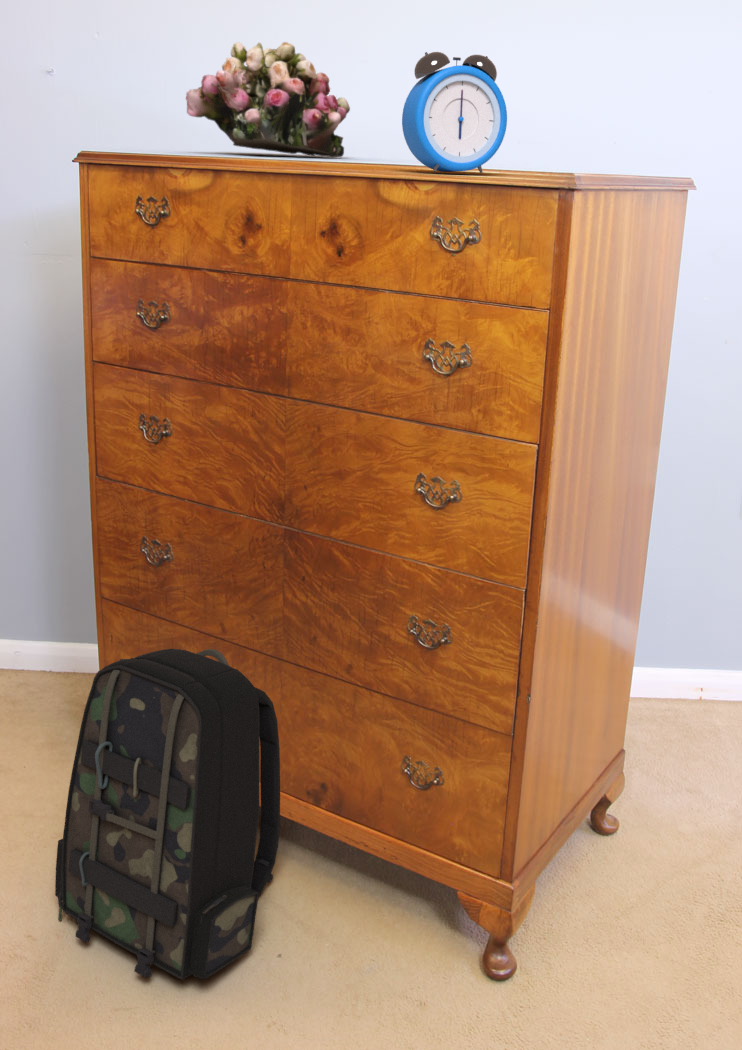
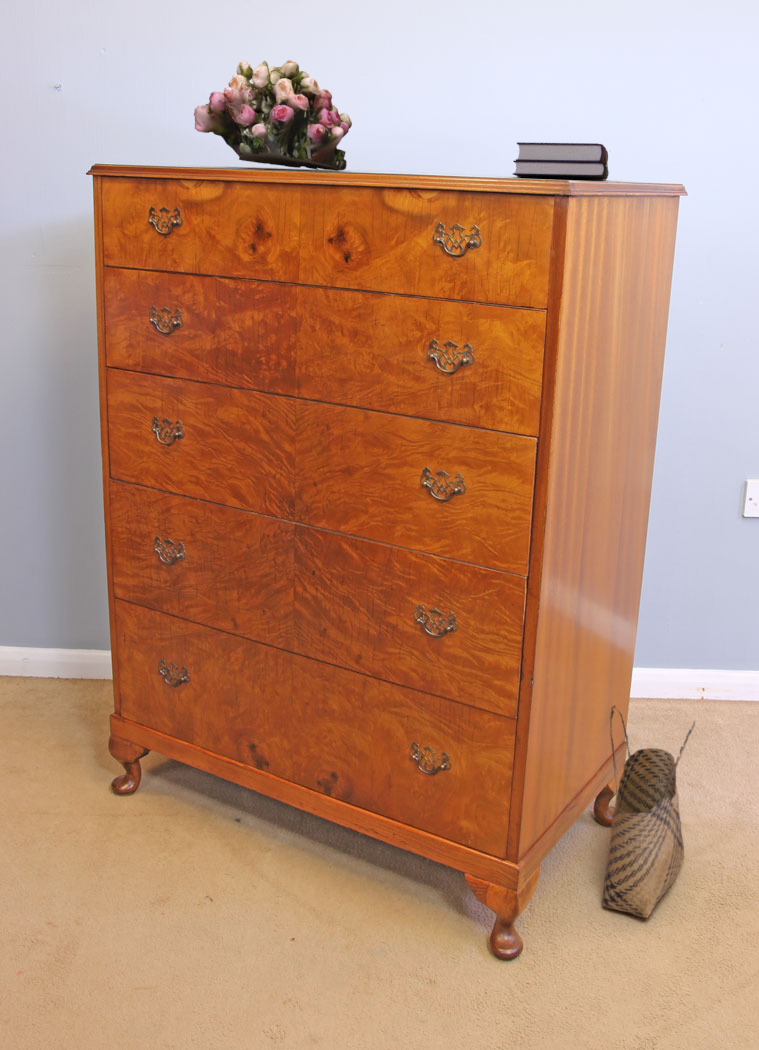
alarm clock: present [402,52,507,173] -> none [406,67,505,181]
book: none [516,129,616,168] -> present [513,142,609,180]
backpack: present [55,649,280,980] -> none [73,642,292,961]
woven basket: none [599,718,699,938] -> present [603,706,695,918]

